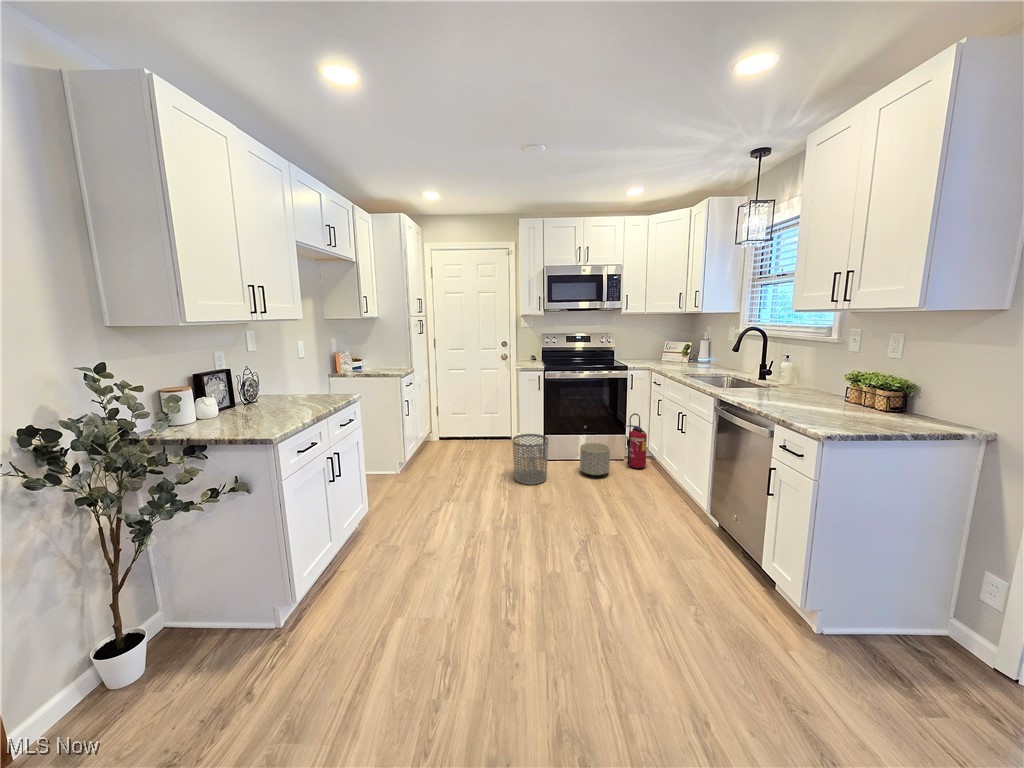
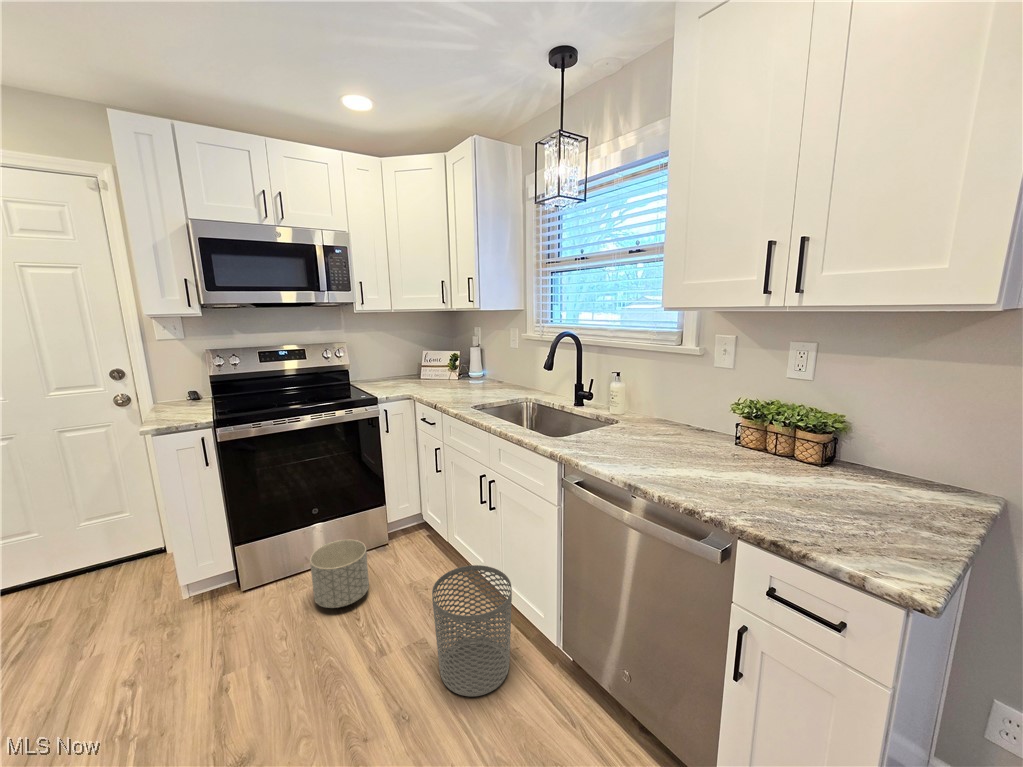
fire extinguisher: present [625,413,647,469] -> none [384,474,424,560]
waste bin: present [512,434,548,485] -> present [432,565,512,696]

